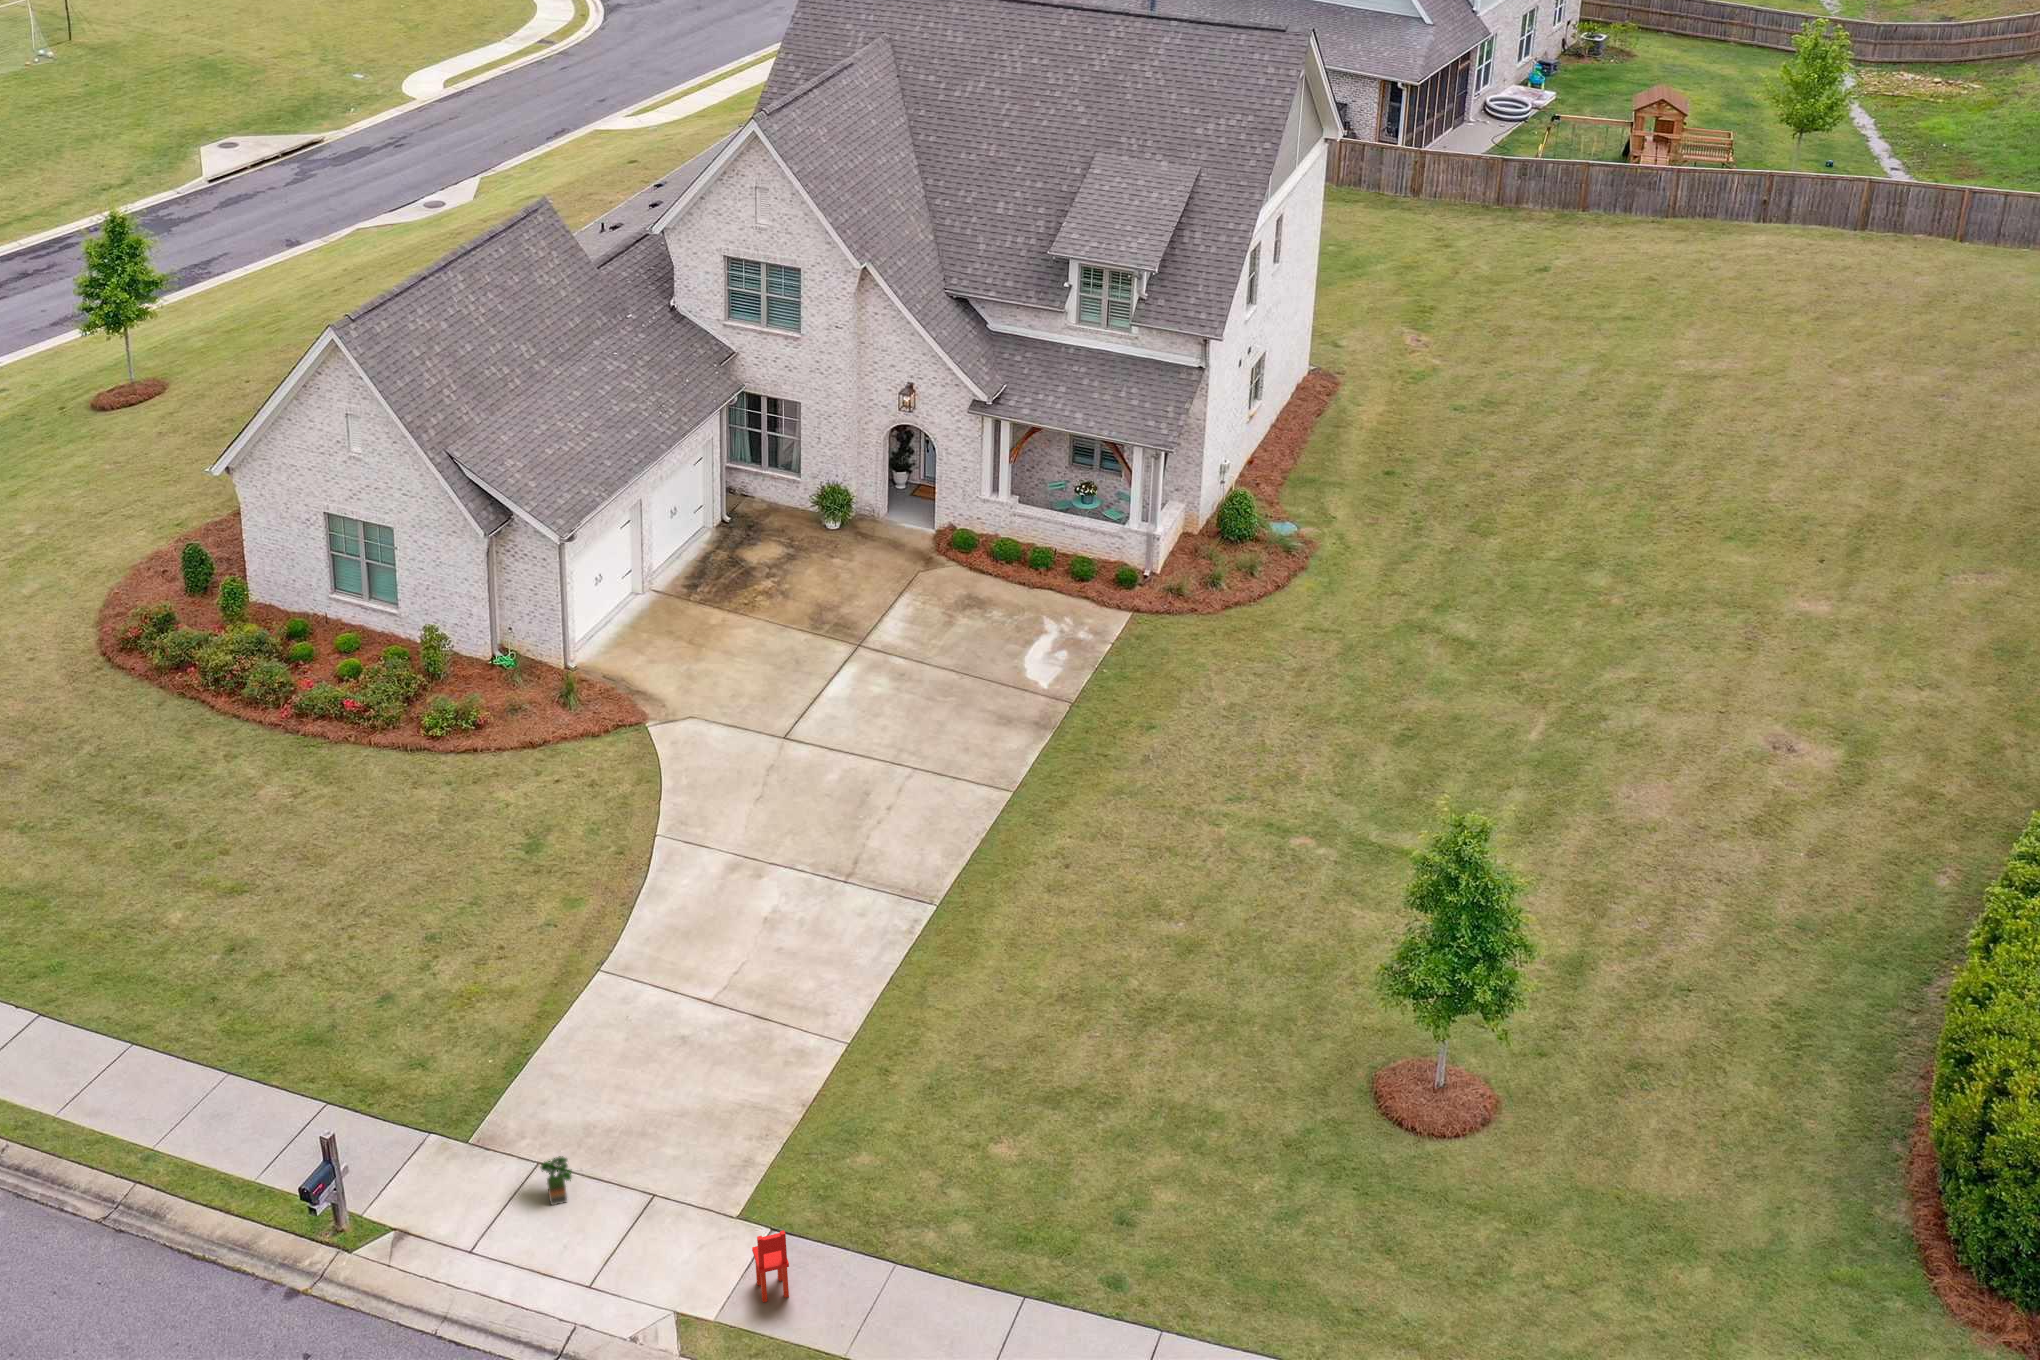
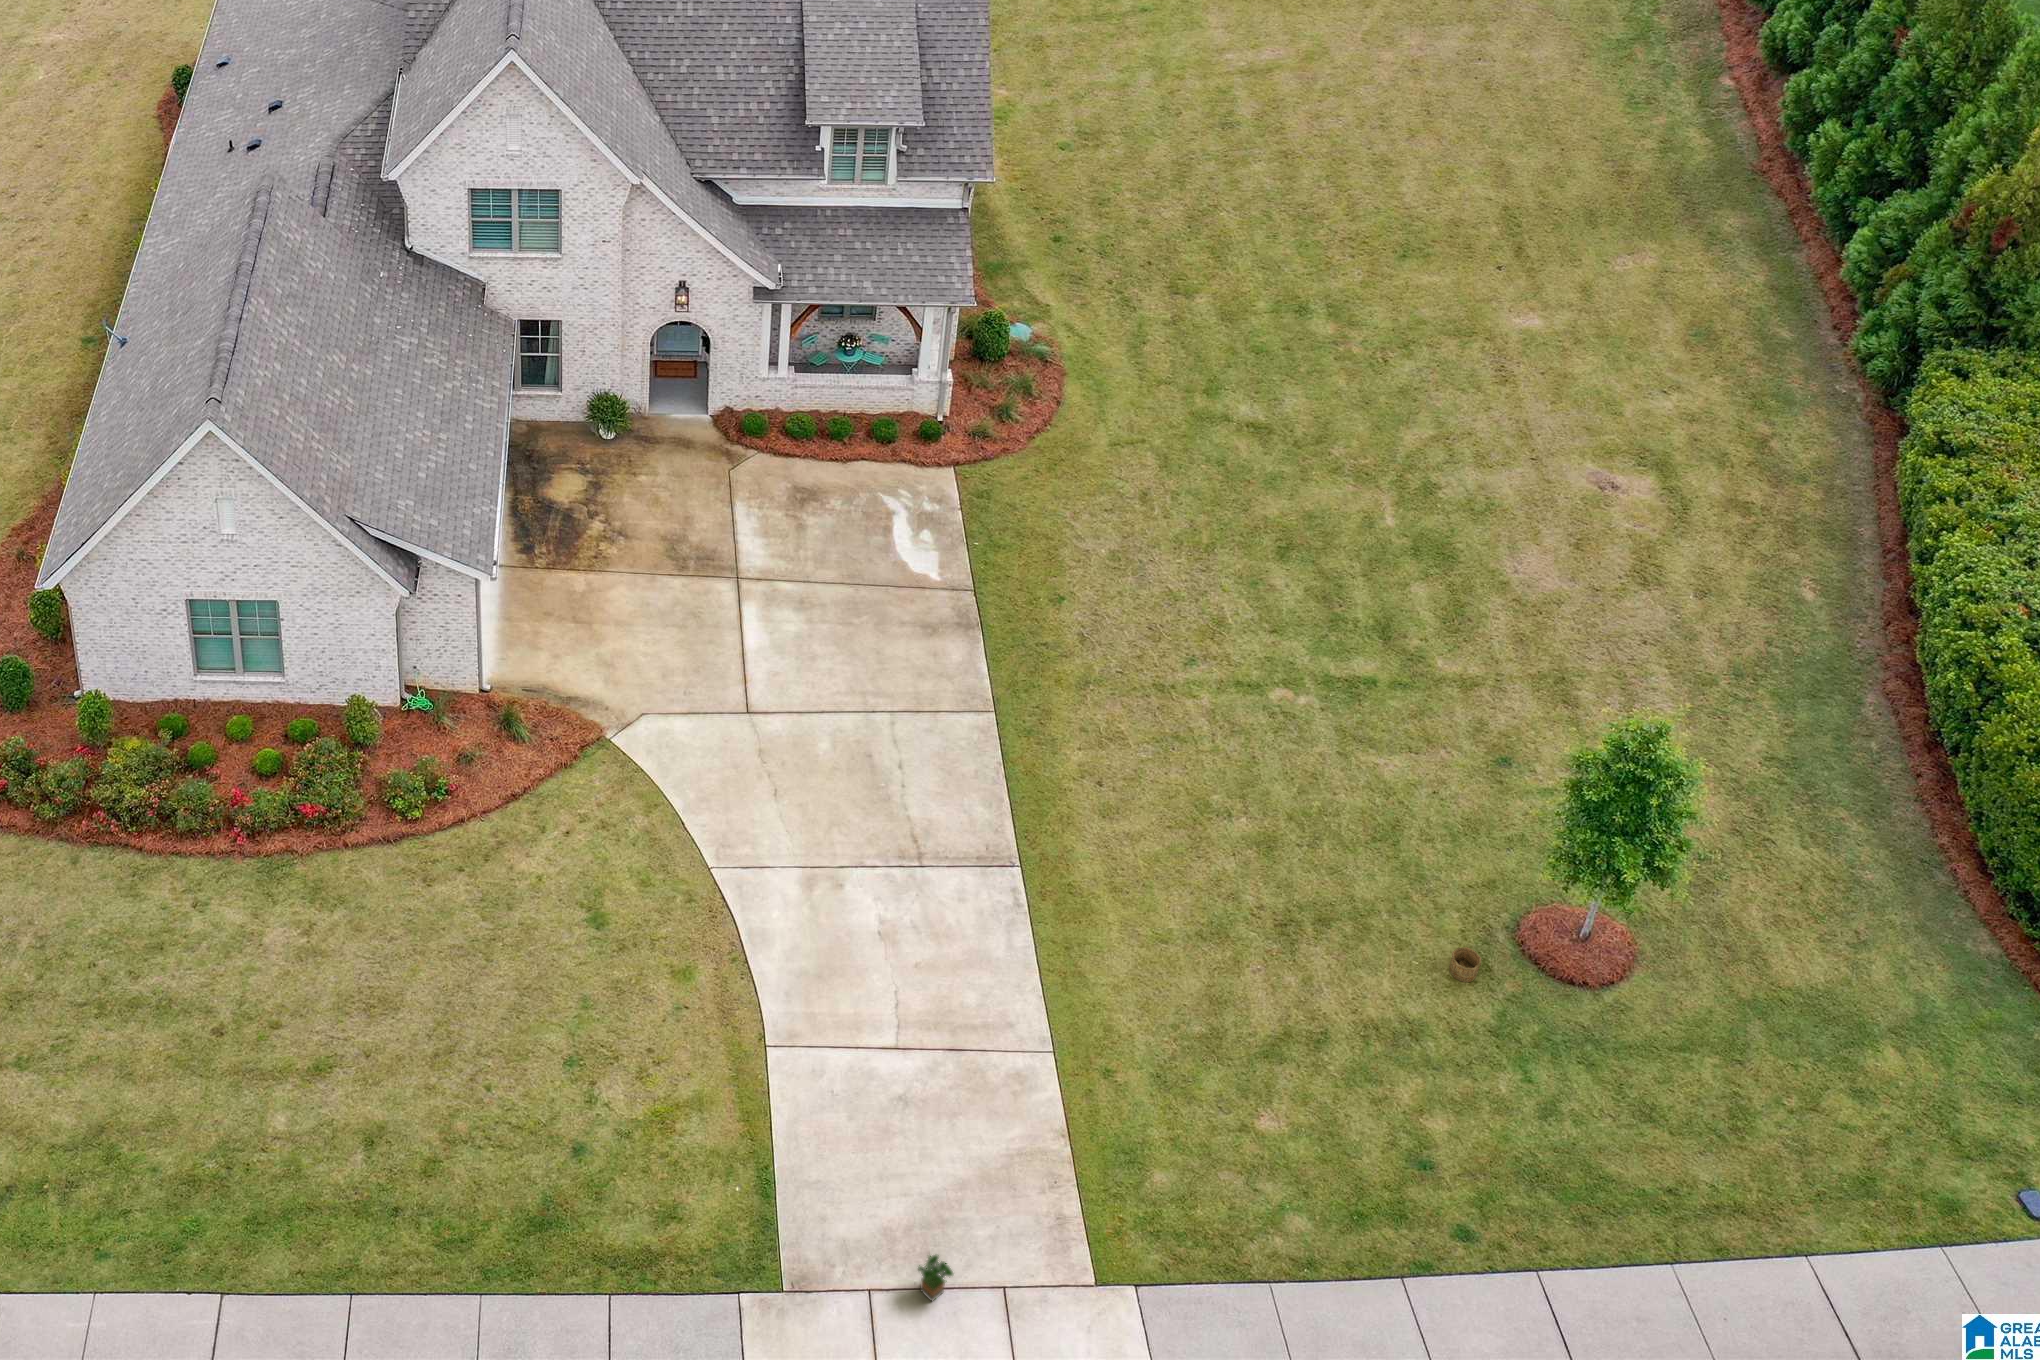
wooden bucket: none [1286,1096,1318,1136] -> present [1450,947,1481,982]
chair: present [752,1230,789,1302] -> none [1163,1260,1210,1323]

